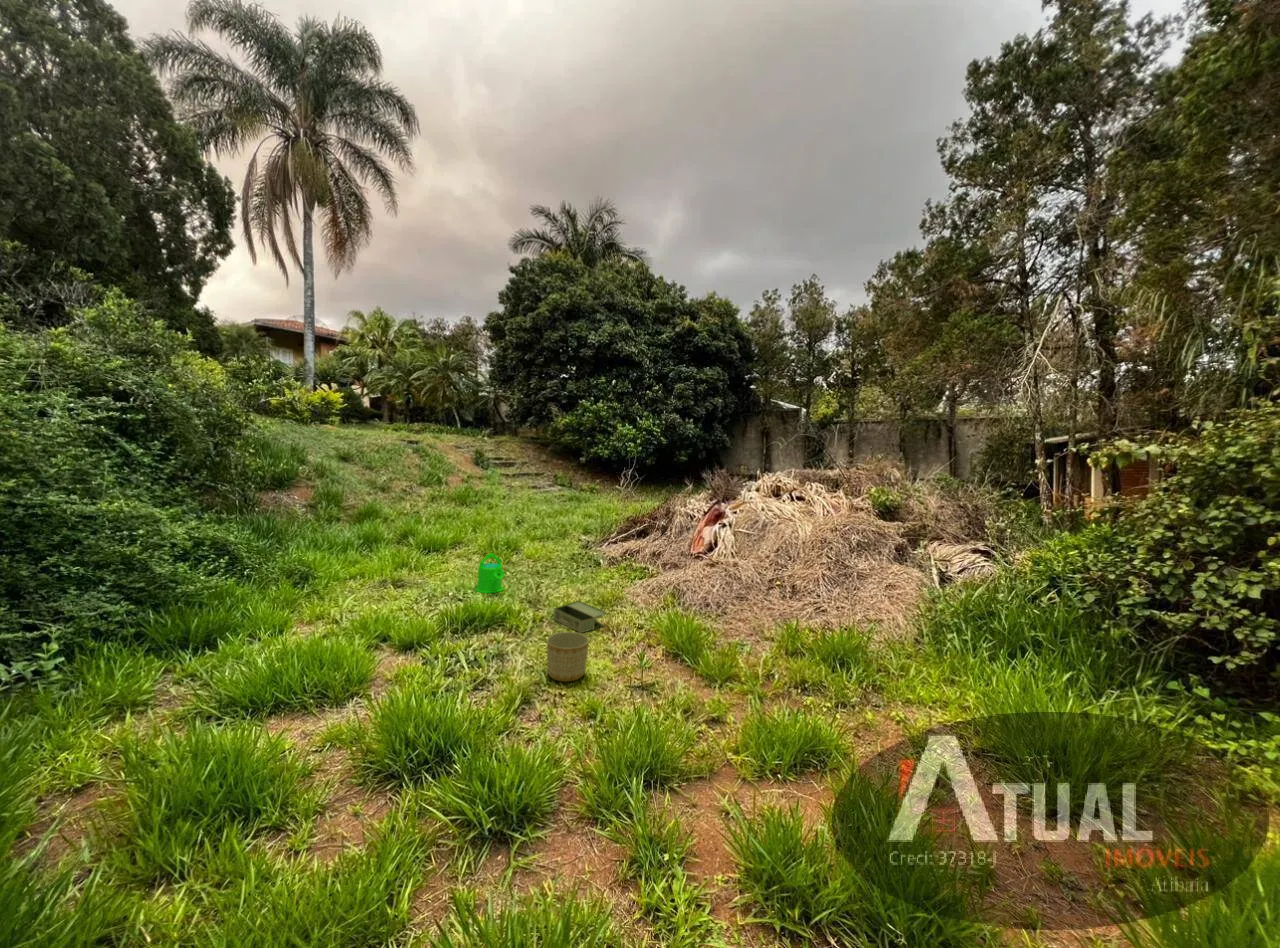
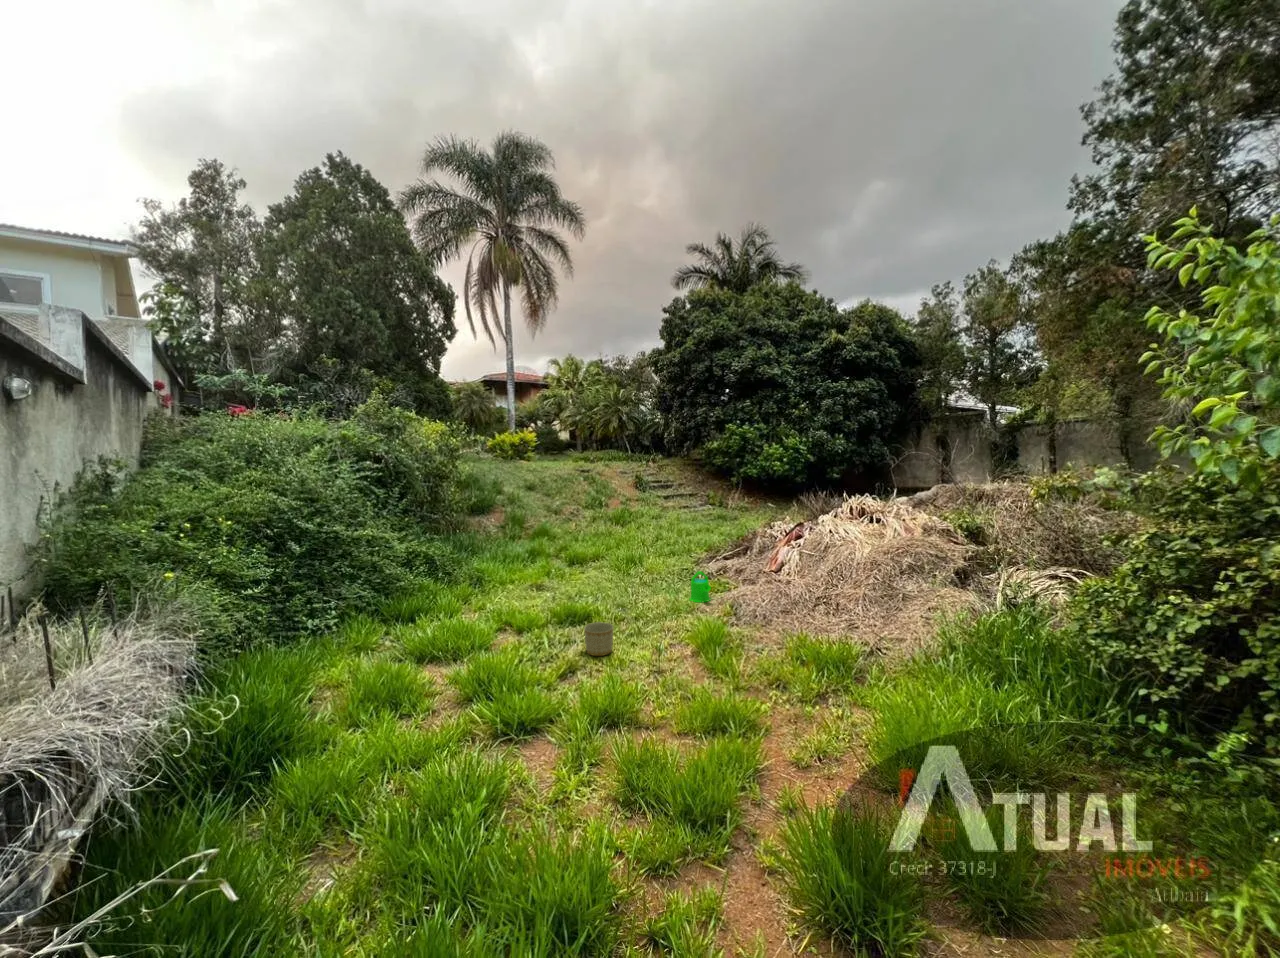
watering can: present [476,553,504,593] -> present [690,571,711,602]
toolbox: present [553,601,606,633] -> none [617,604,652,627]

